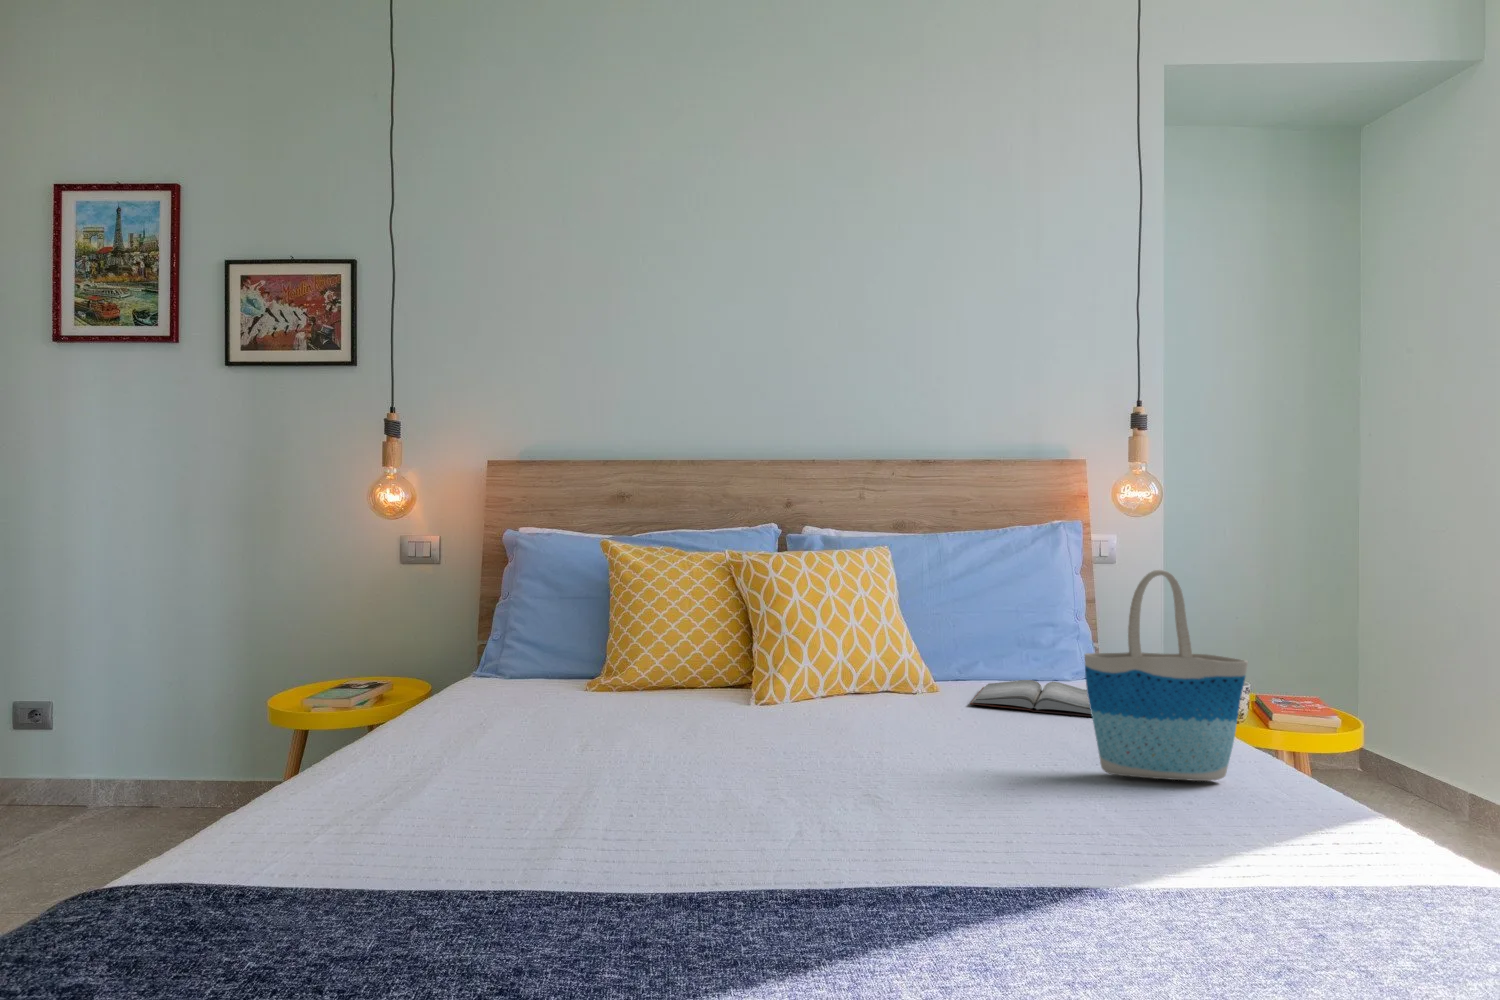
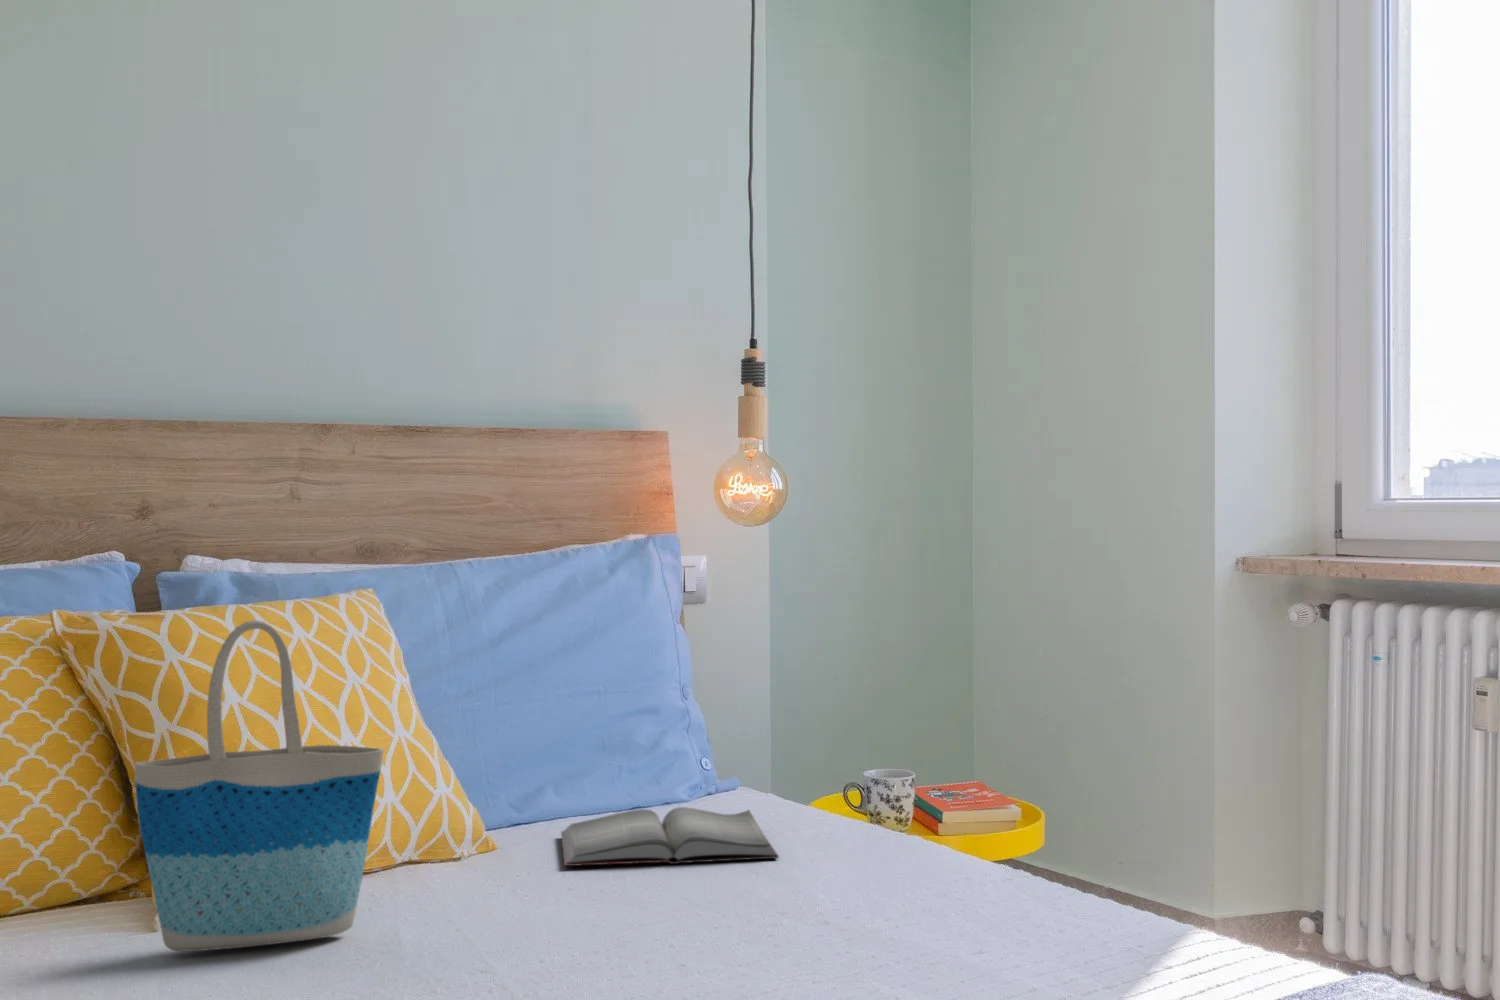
tote bag: present [1084,570,1248,781] -> present [134,620,384,951]

